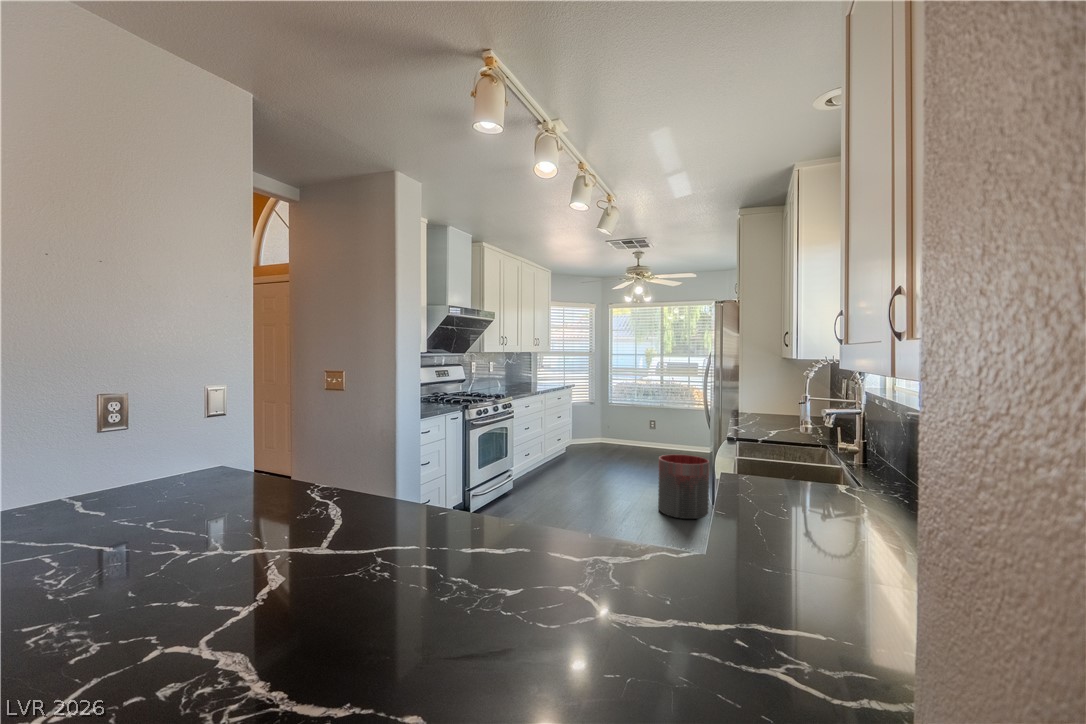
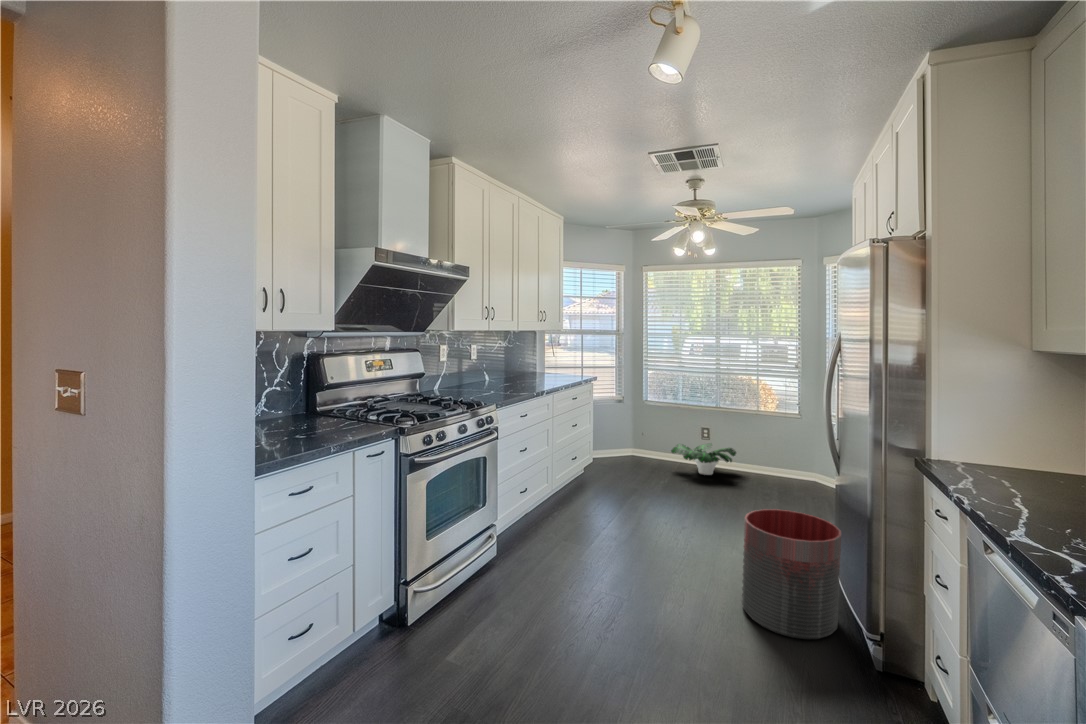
potted plant: none [628,432,673,454] -> present [671,443,736,475]

